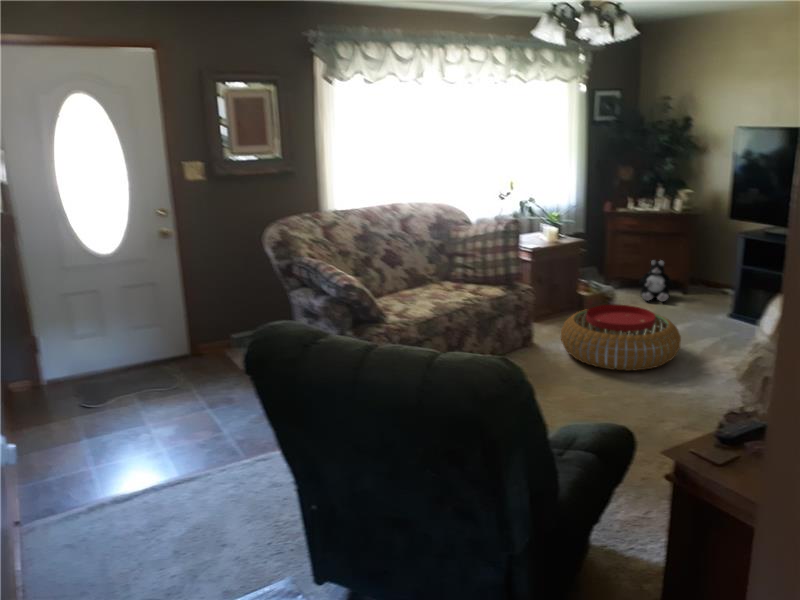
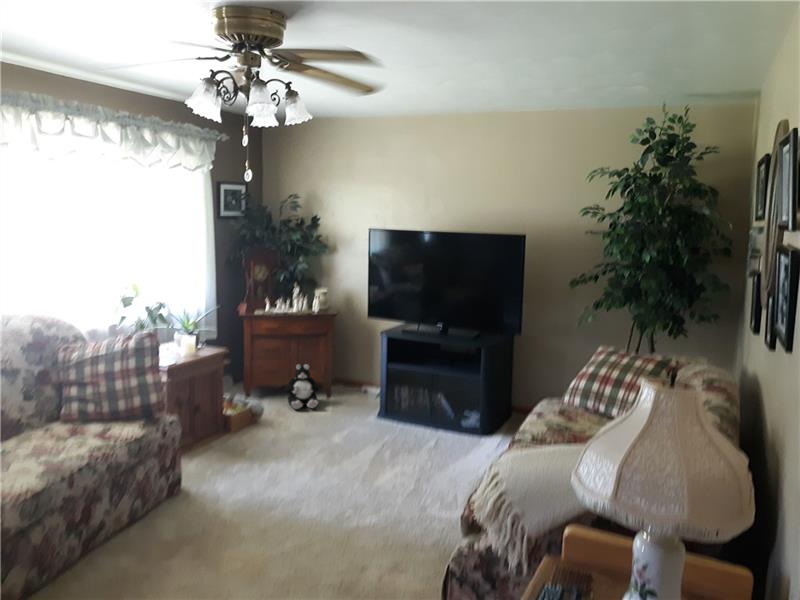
pouf: present [561,305,681,371] -> none [219,423,355,507]

